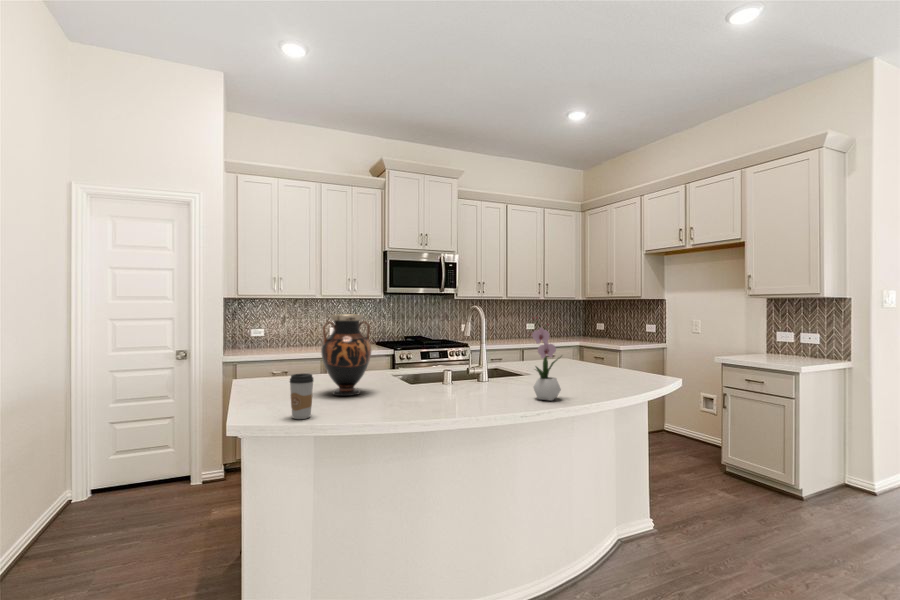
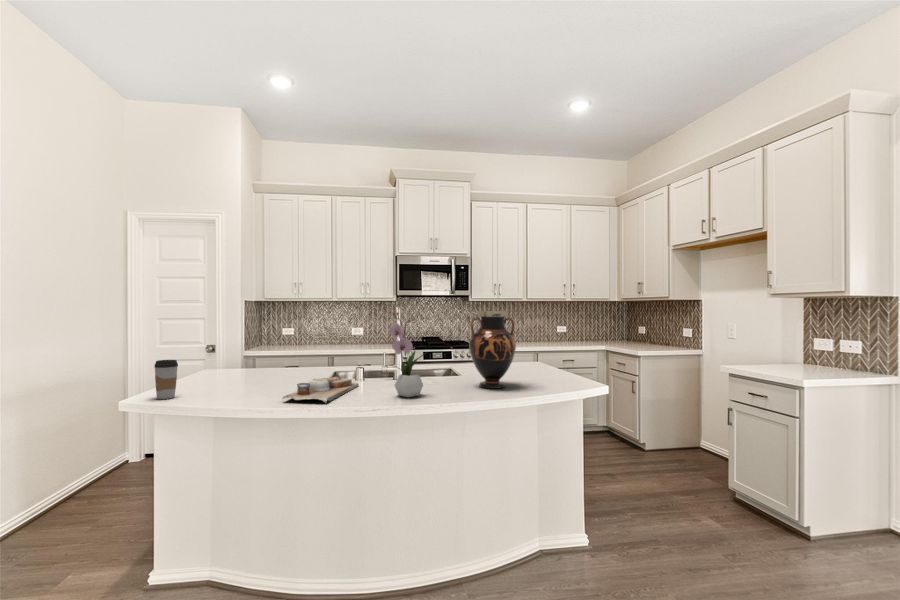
vase: present [321,315,372,396] -> present [469,311,516,389]
cutting board: none [434,383,493,412] -> present [283,377,359,403]

